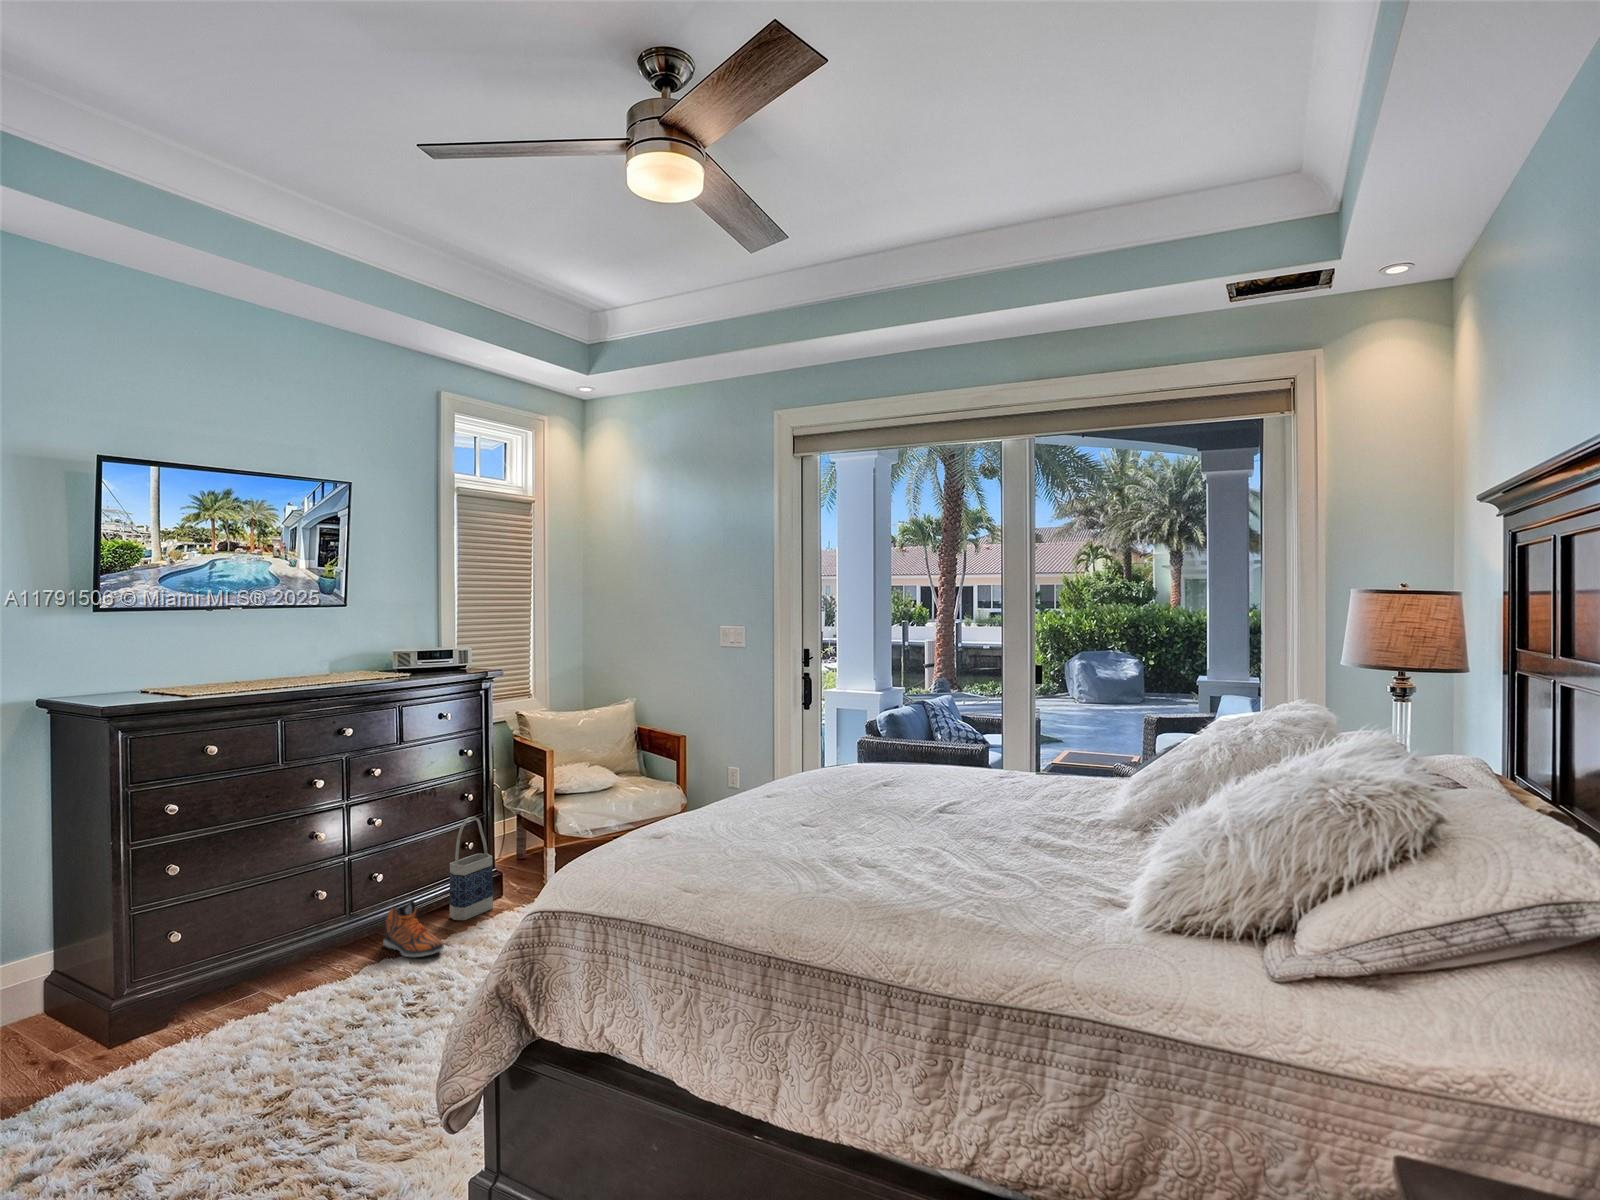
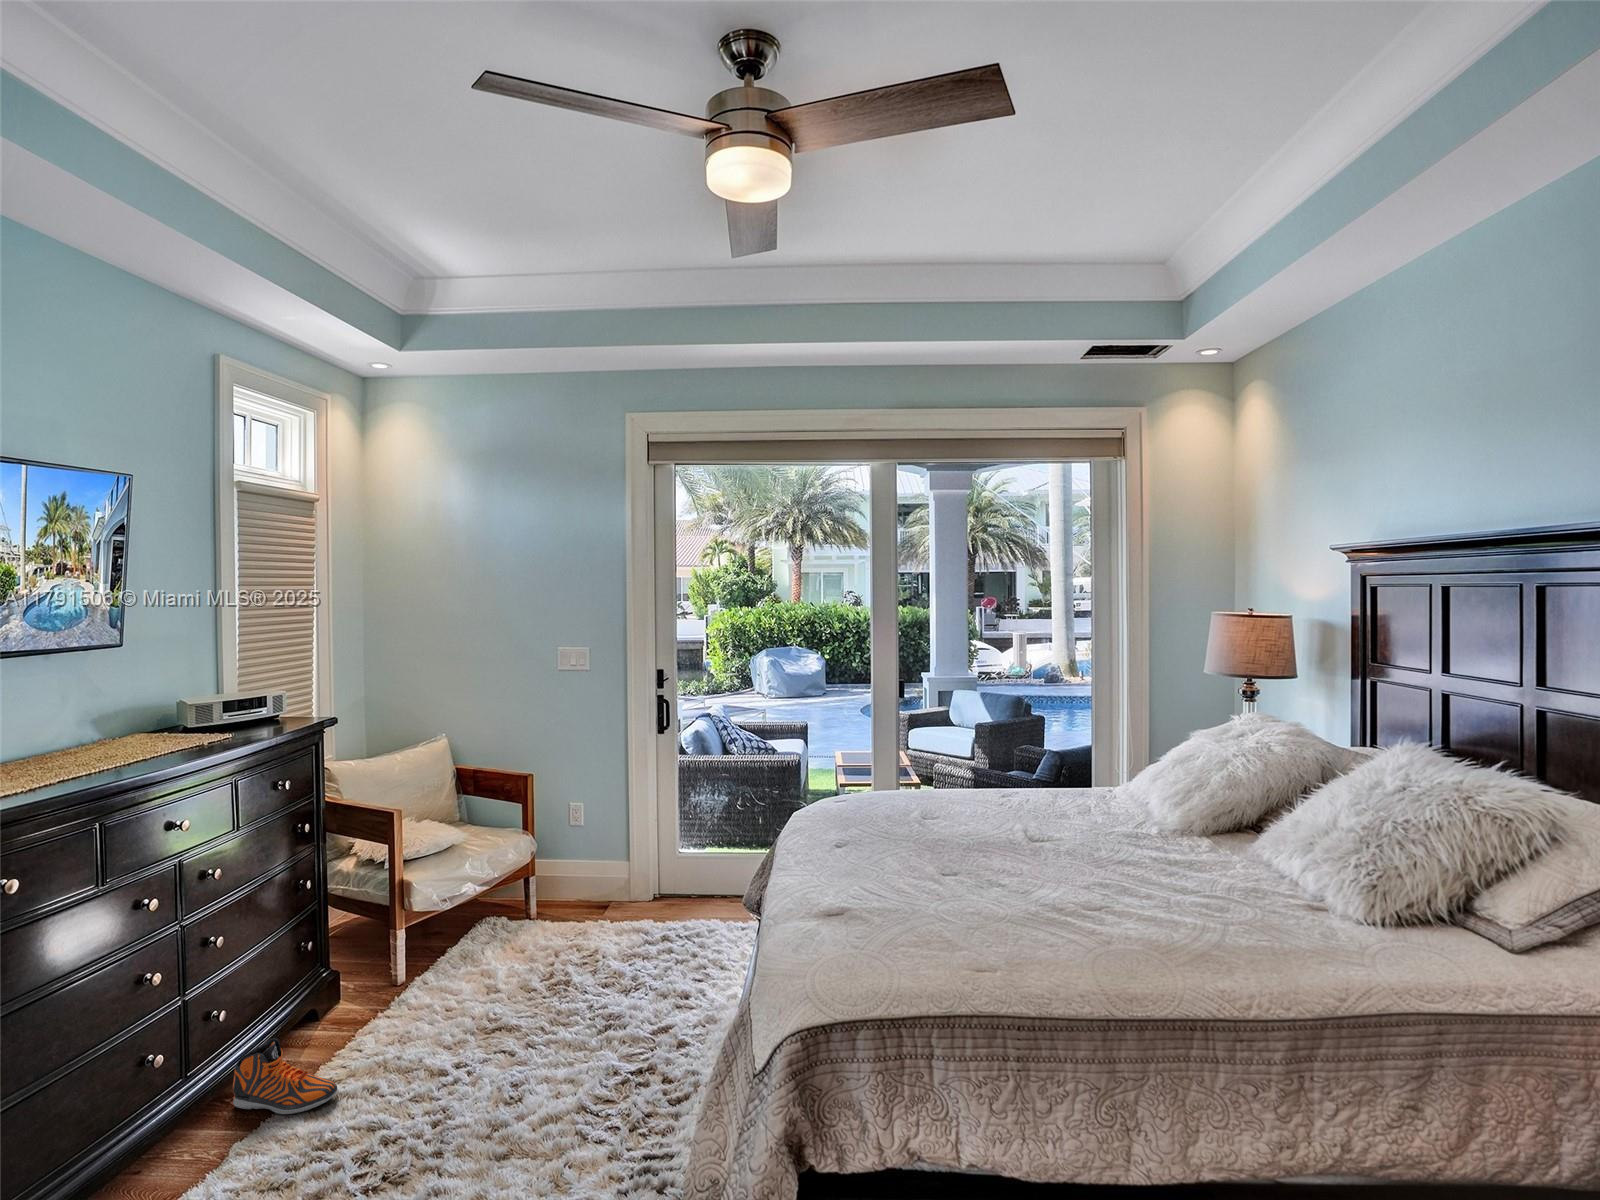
bag: present [450,817,493,920] -> none [293,914,345,1049]

